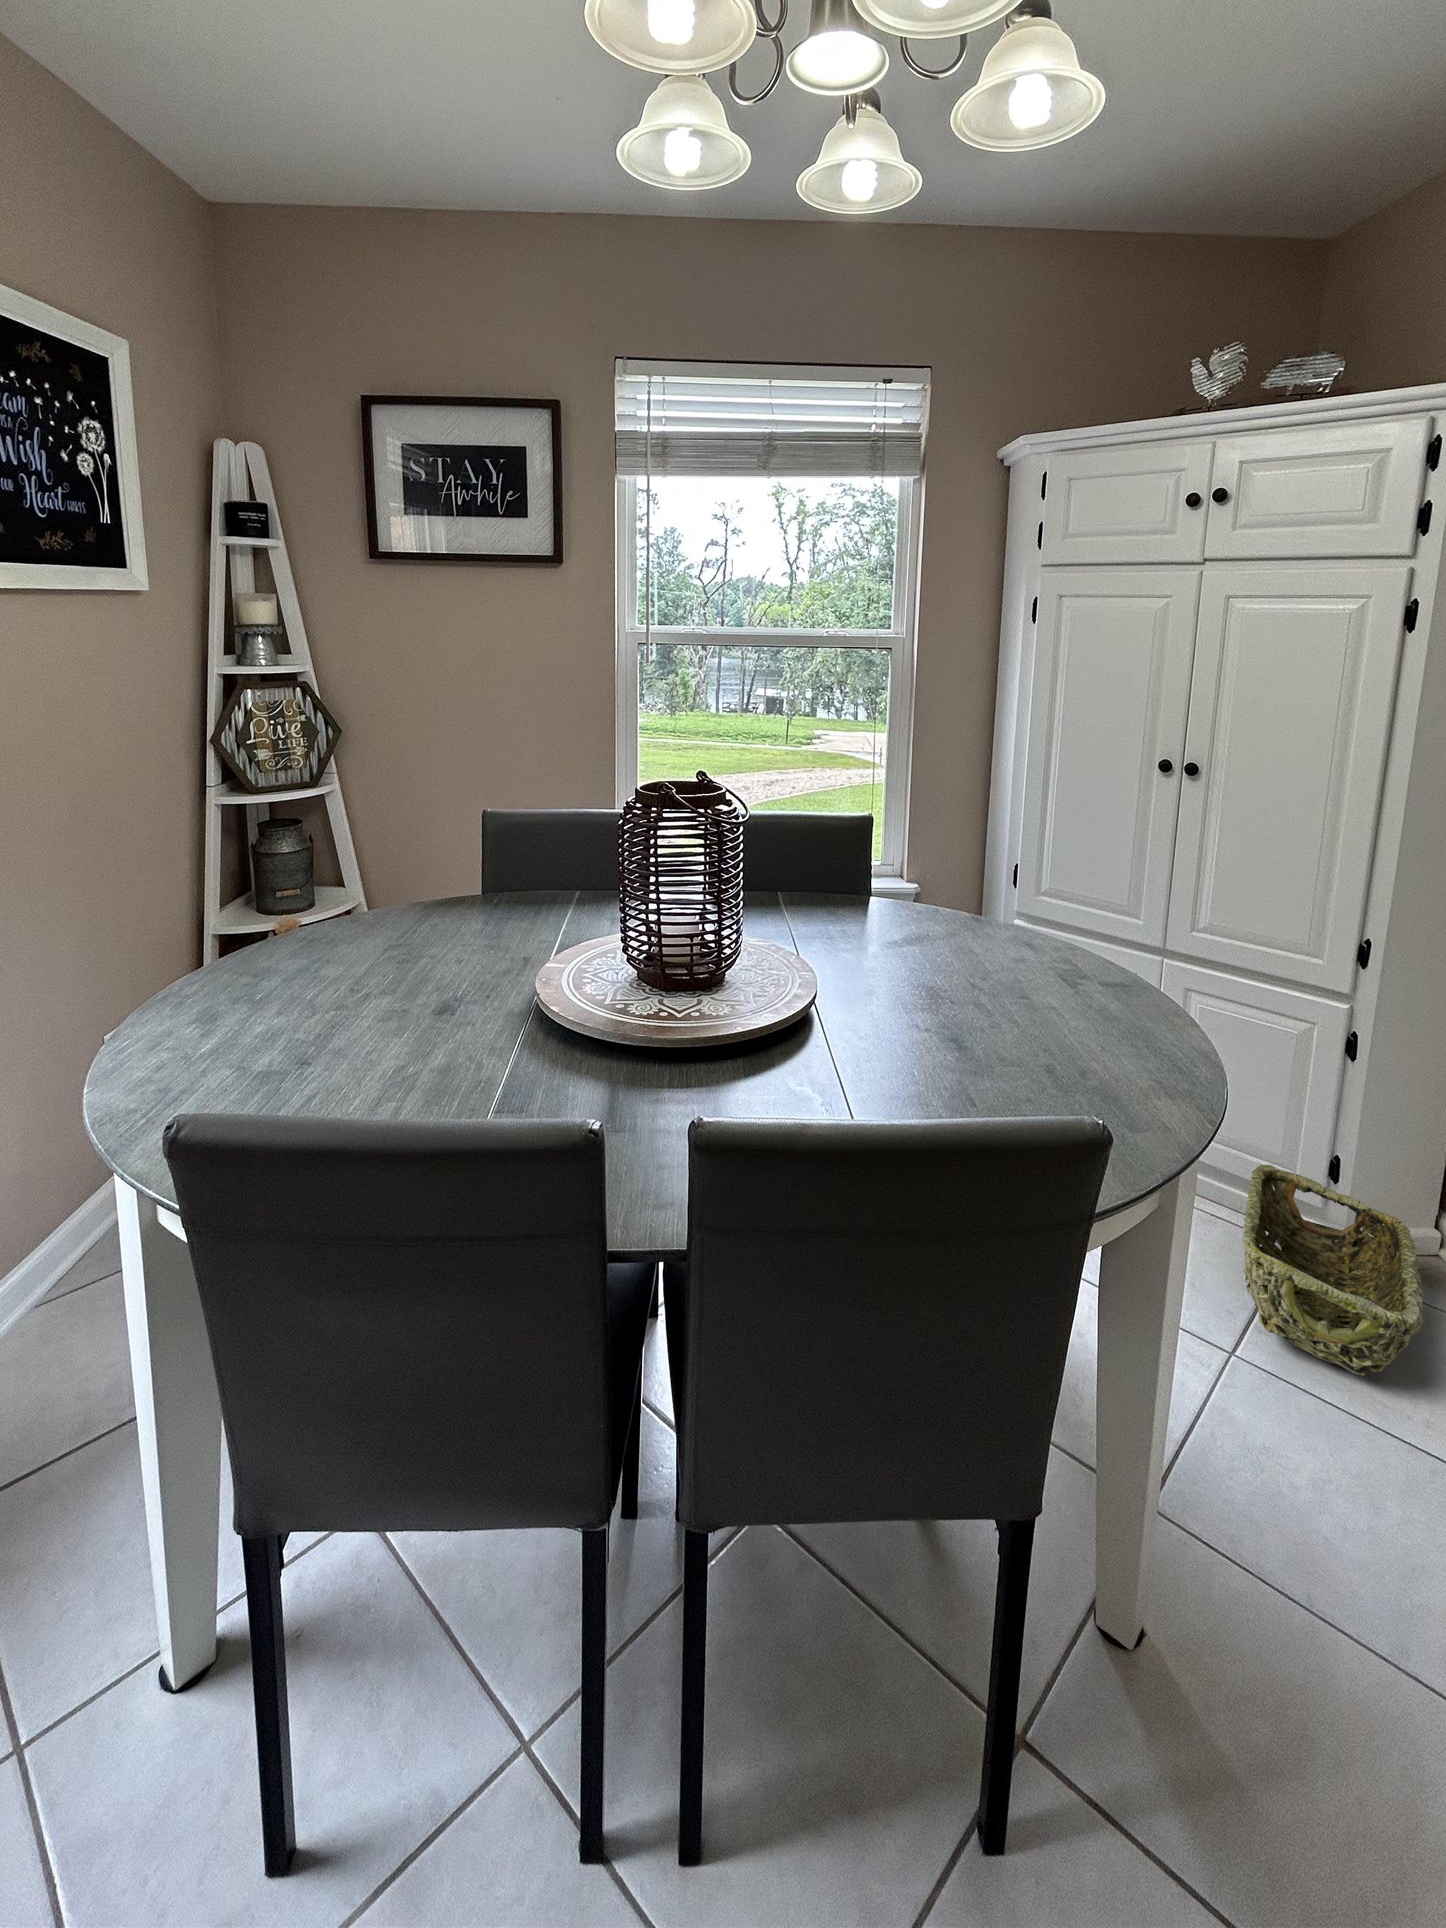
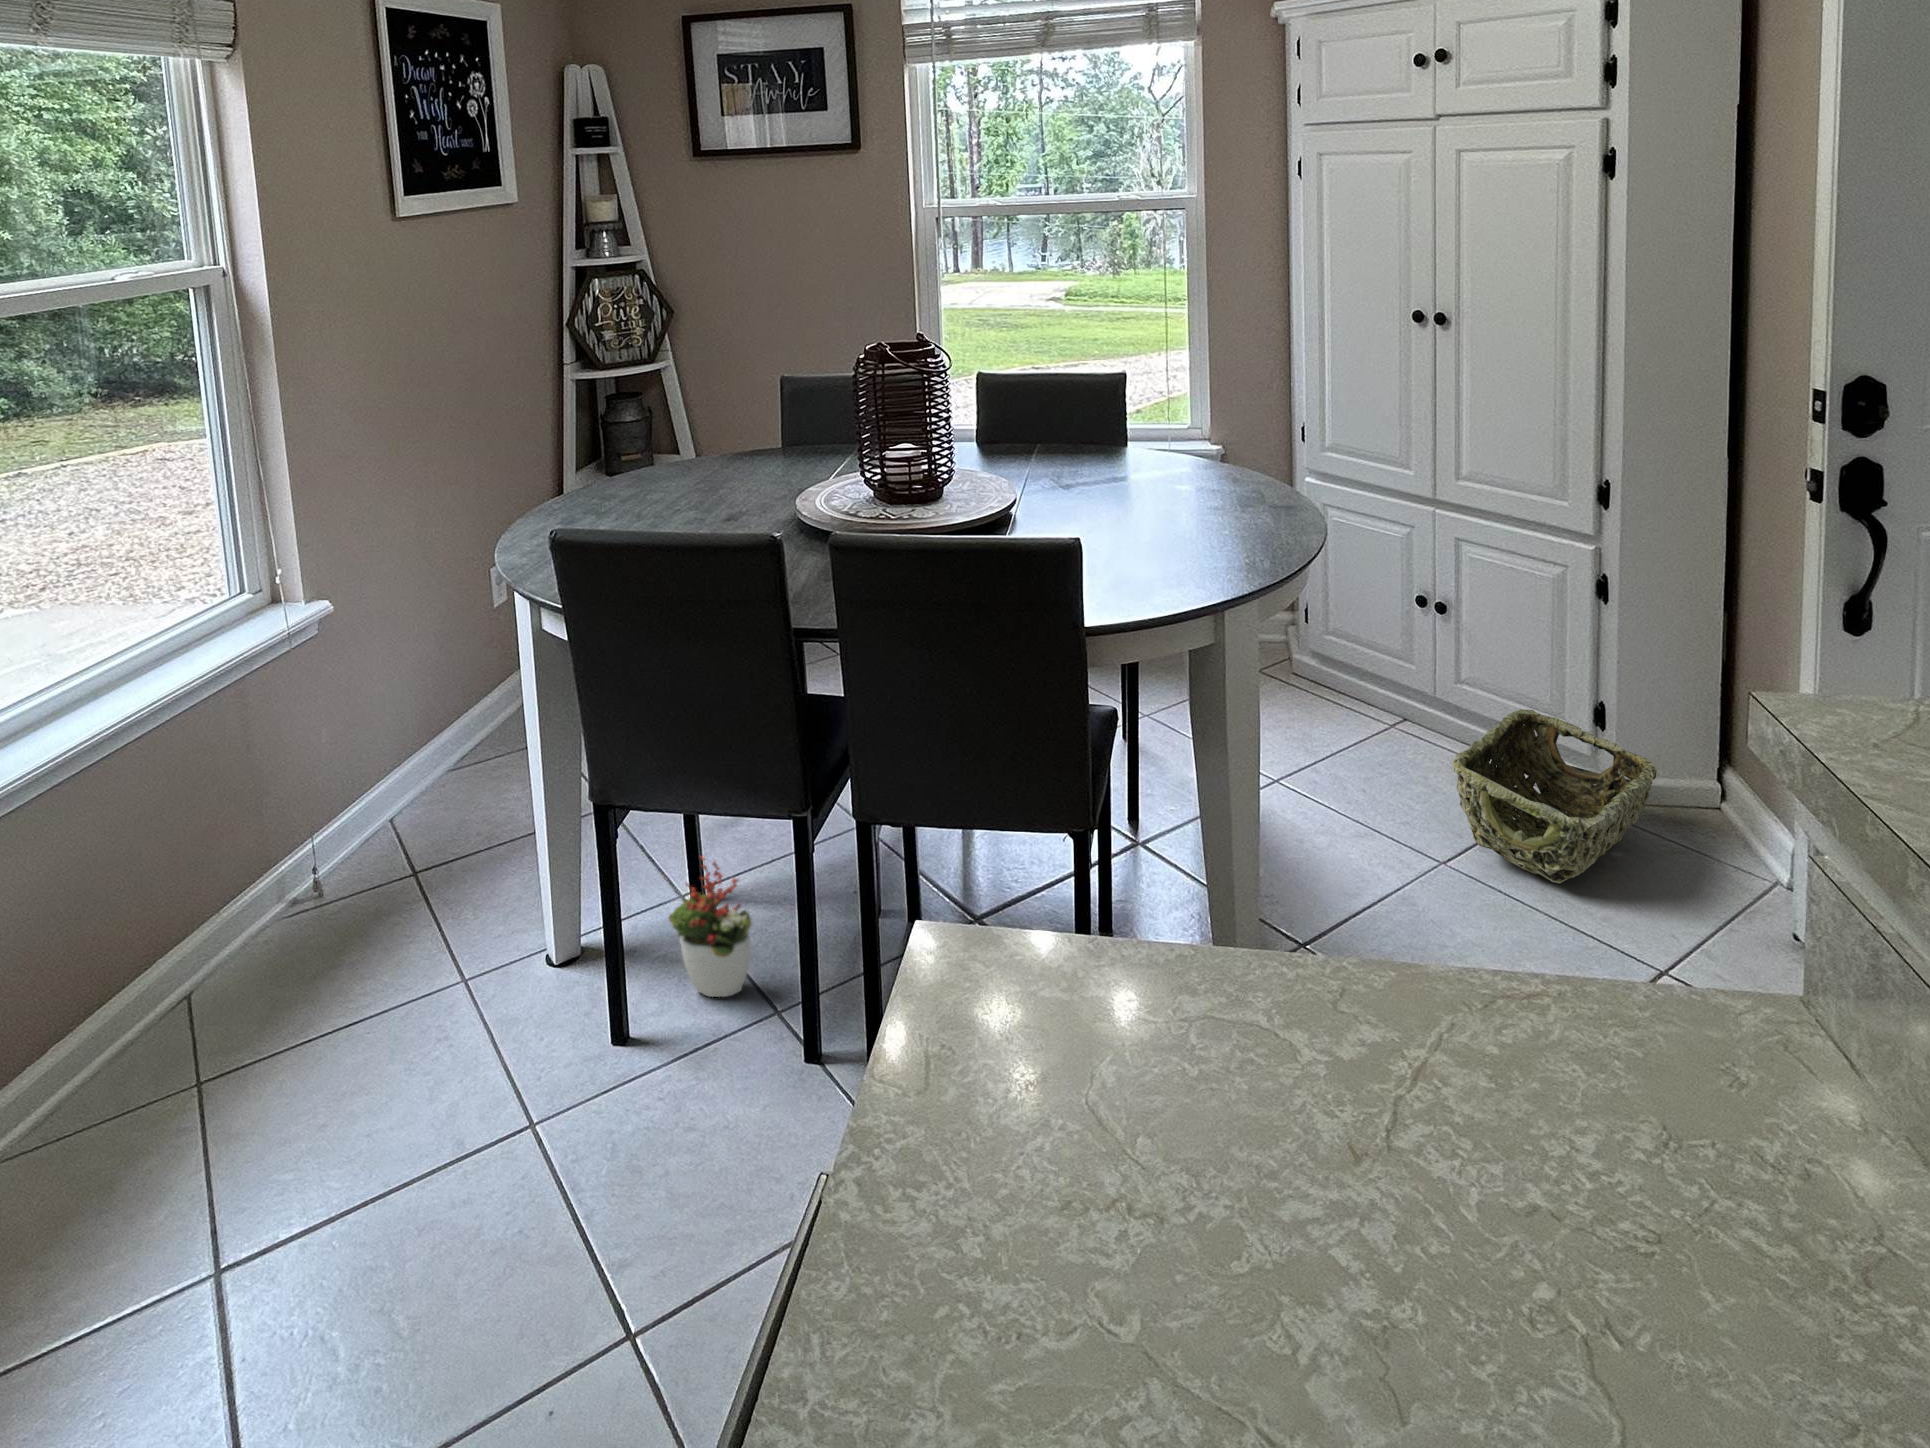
decorative plant: none [354,1510,481,1713] -> present [669,857,751,997]

